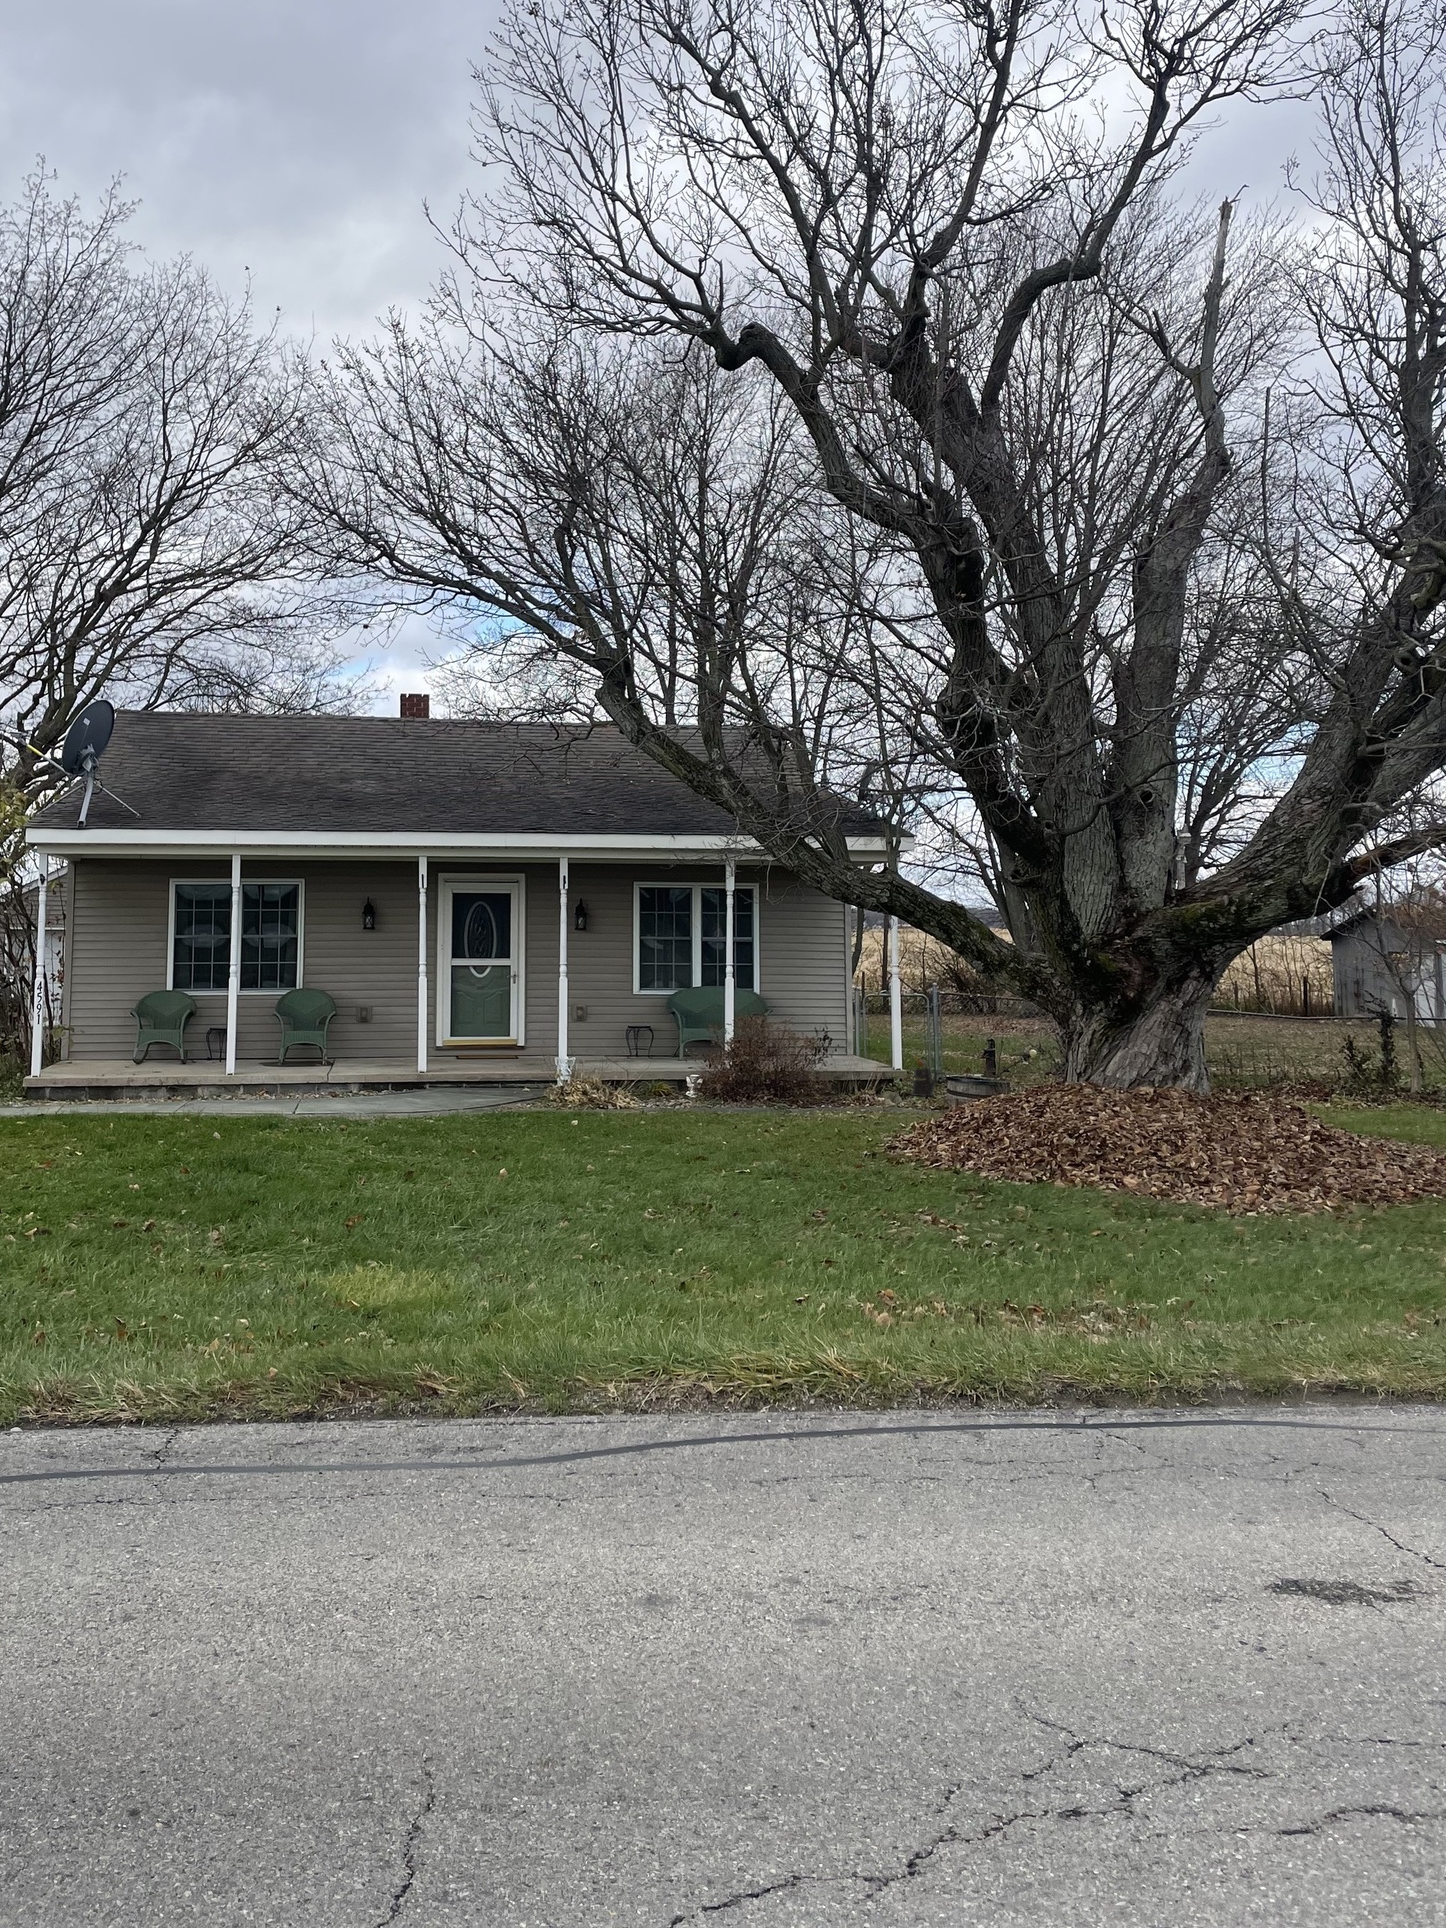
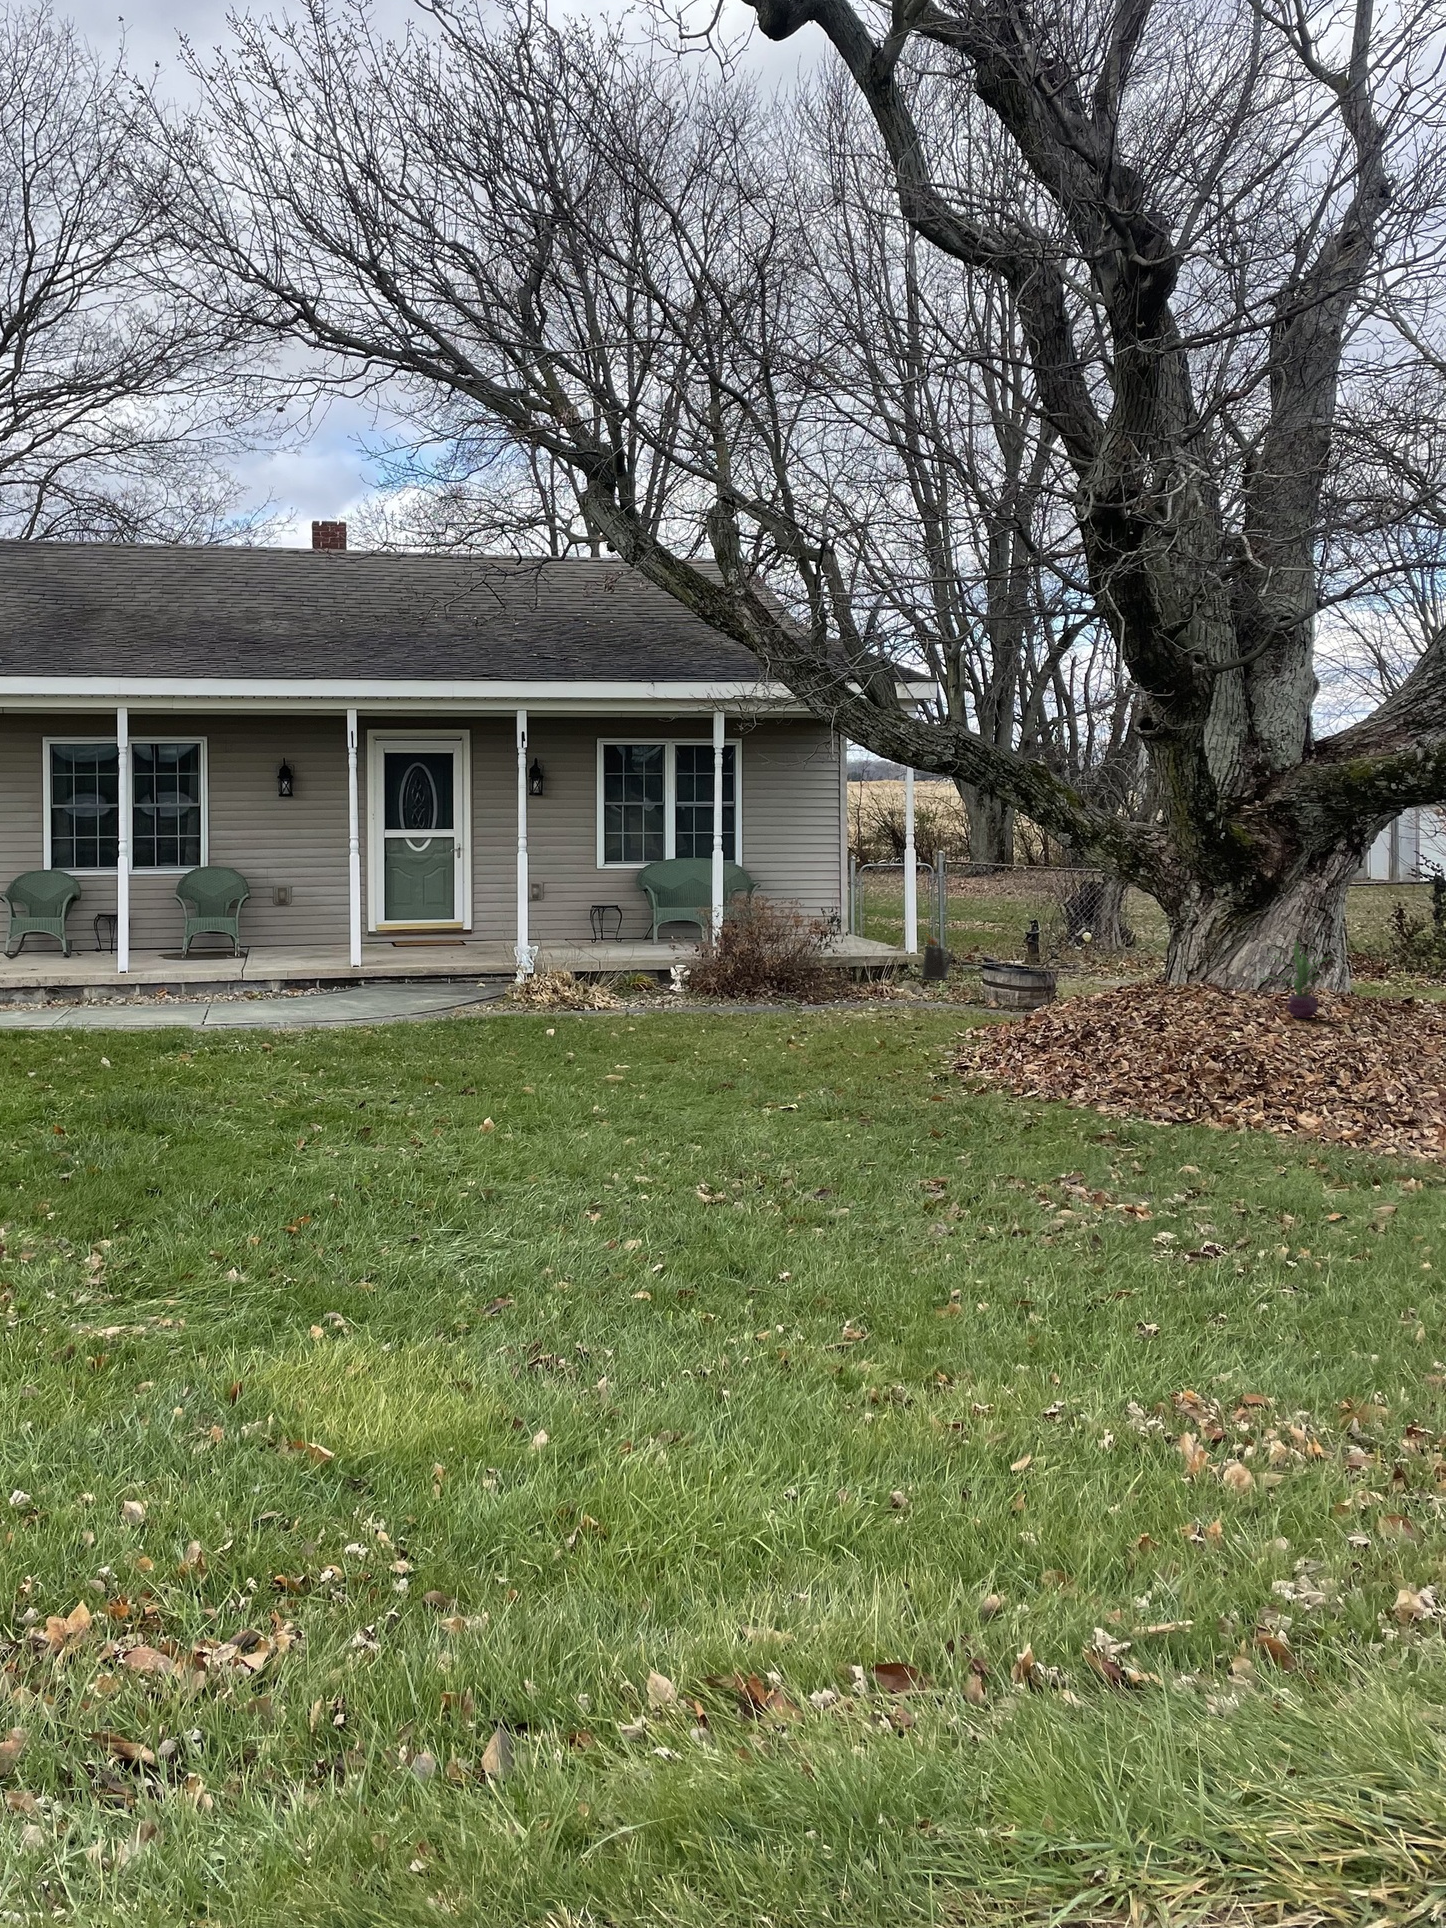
decorative plant: none [1134,1049,1202,1113] -> present [1270,941,1319,1018]

